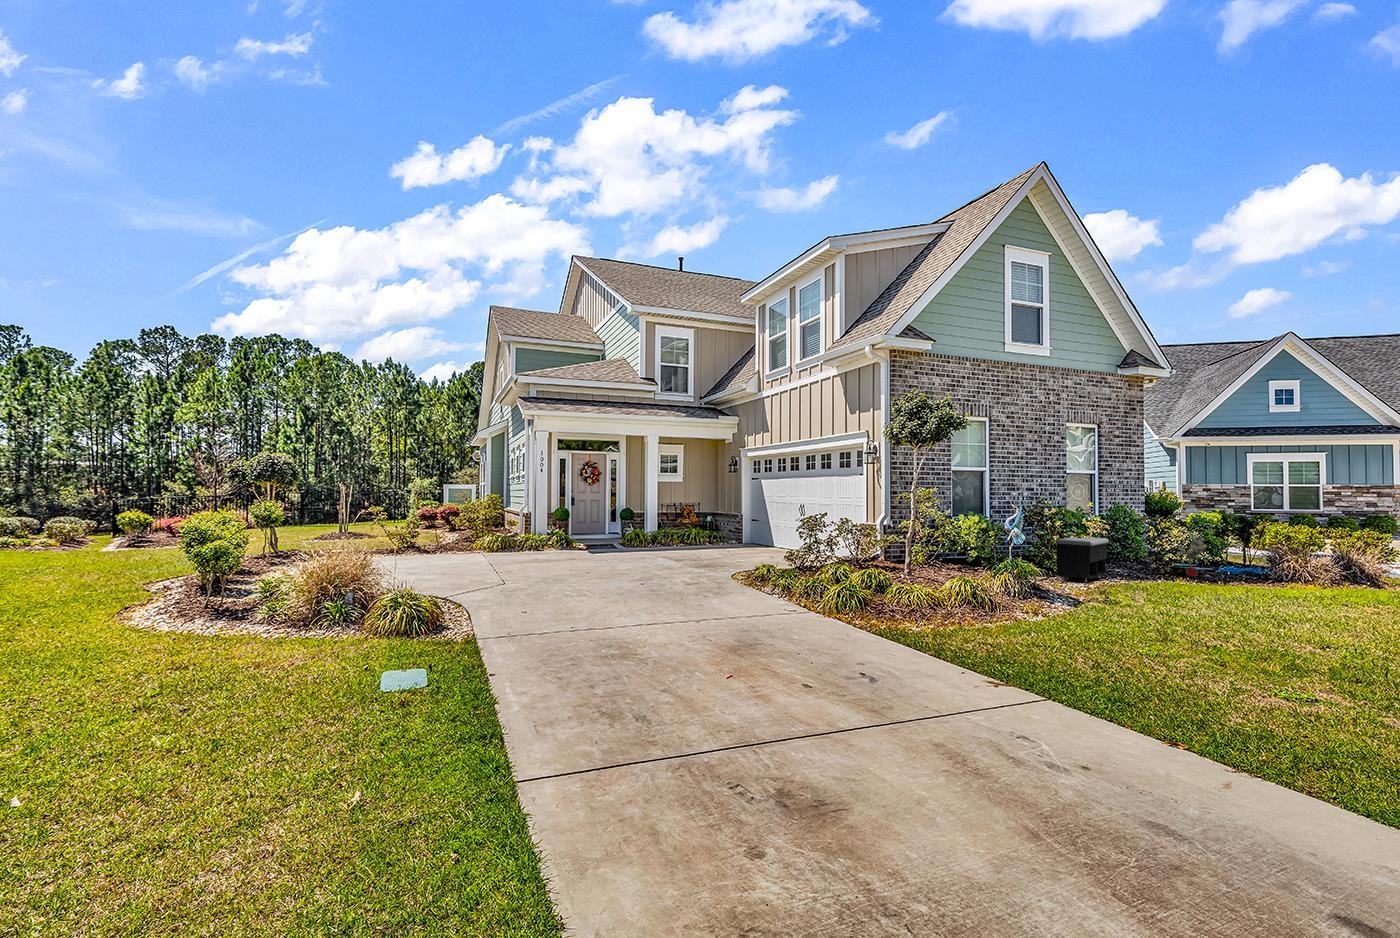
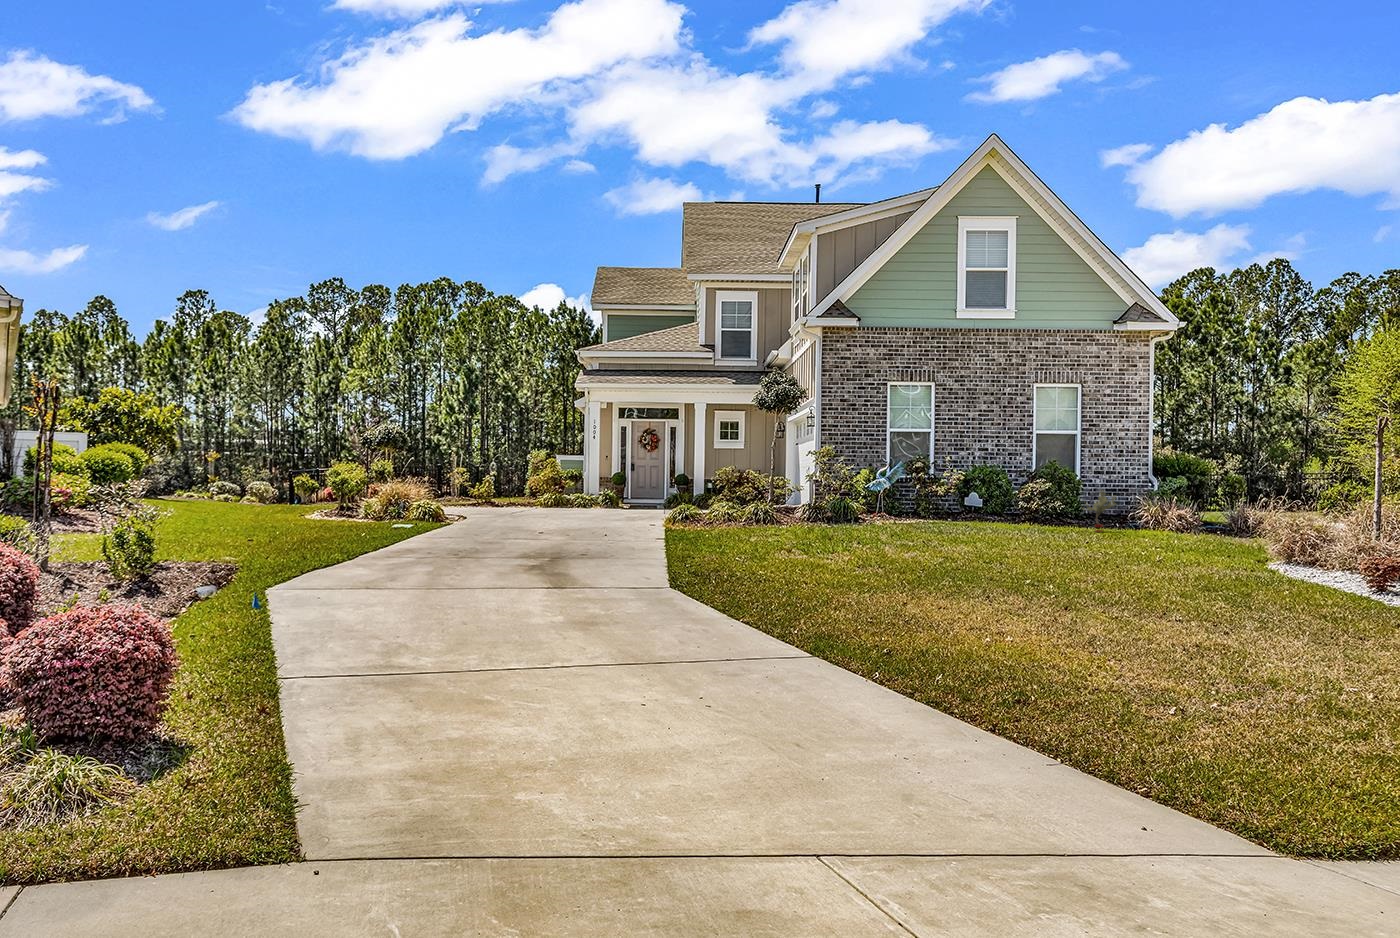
storage bench: present [1056,537,1109,583] -> none [949,493,1006,530]

